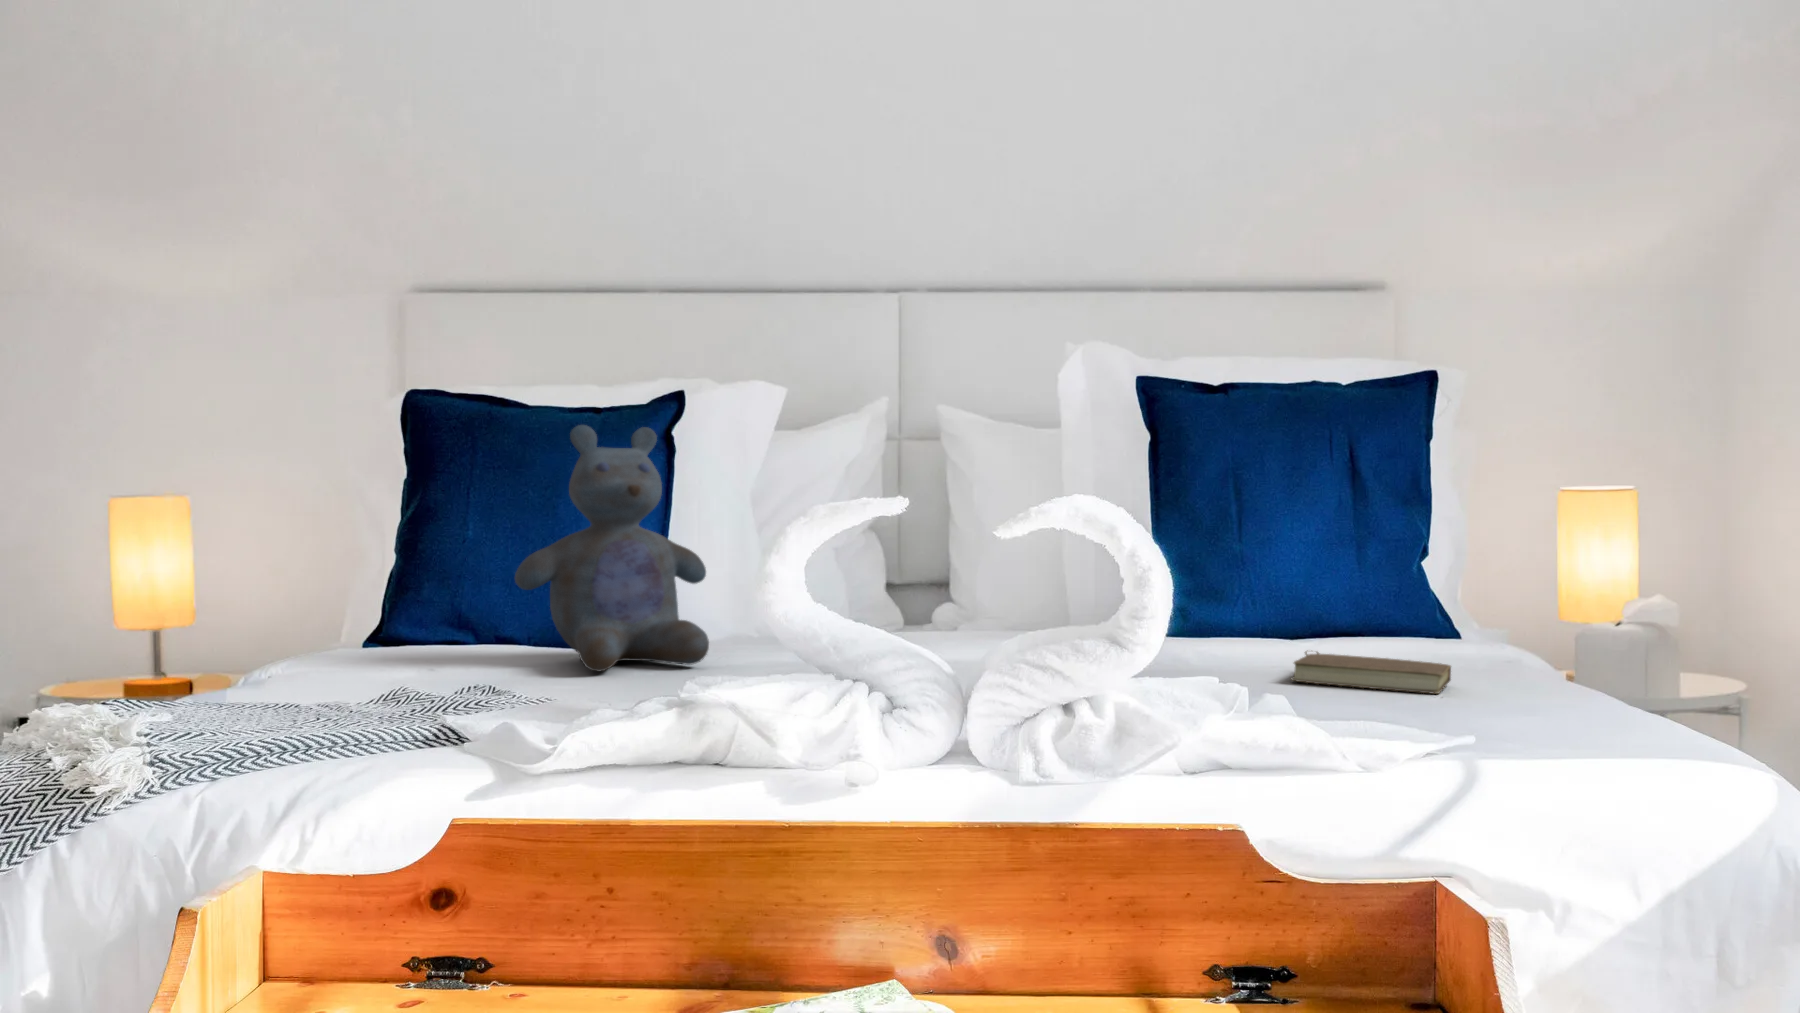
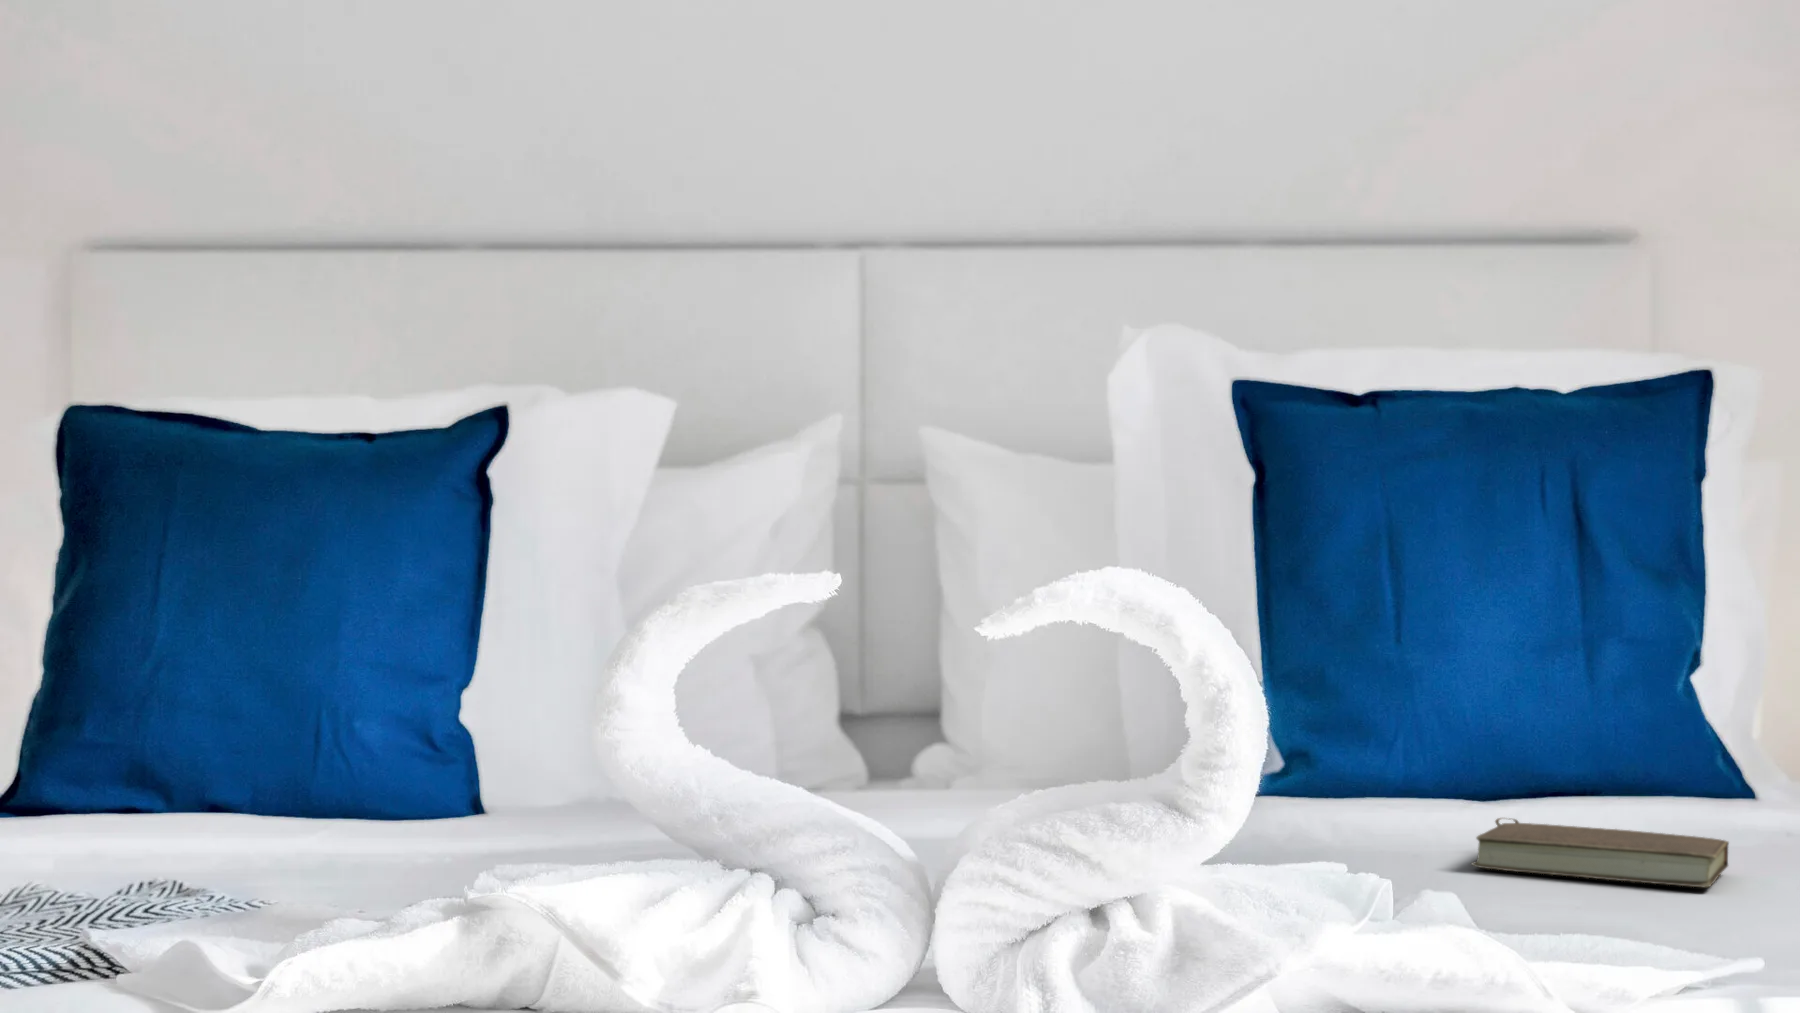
stuffed bear: present [515,425,709,671] -> none [233,461,544,855]

